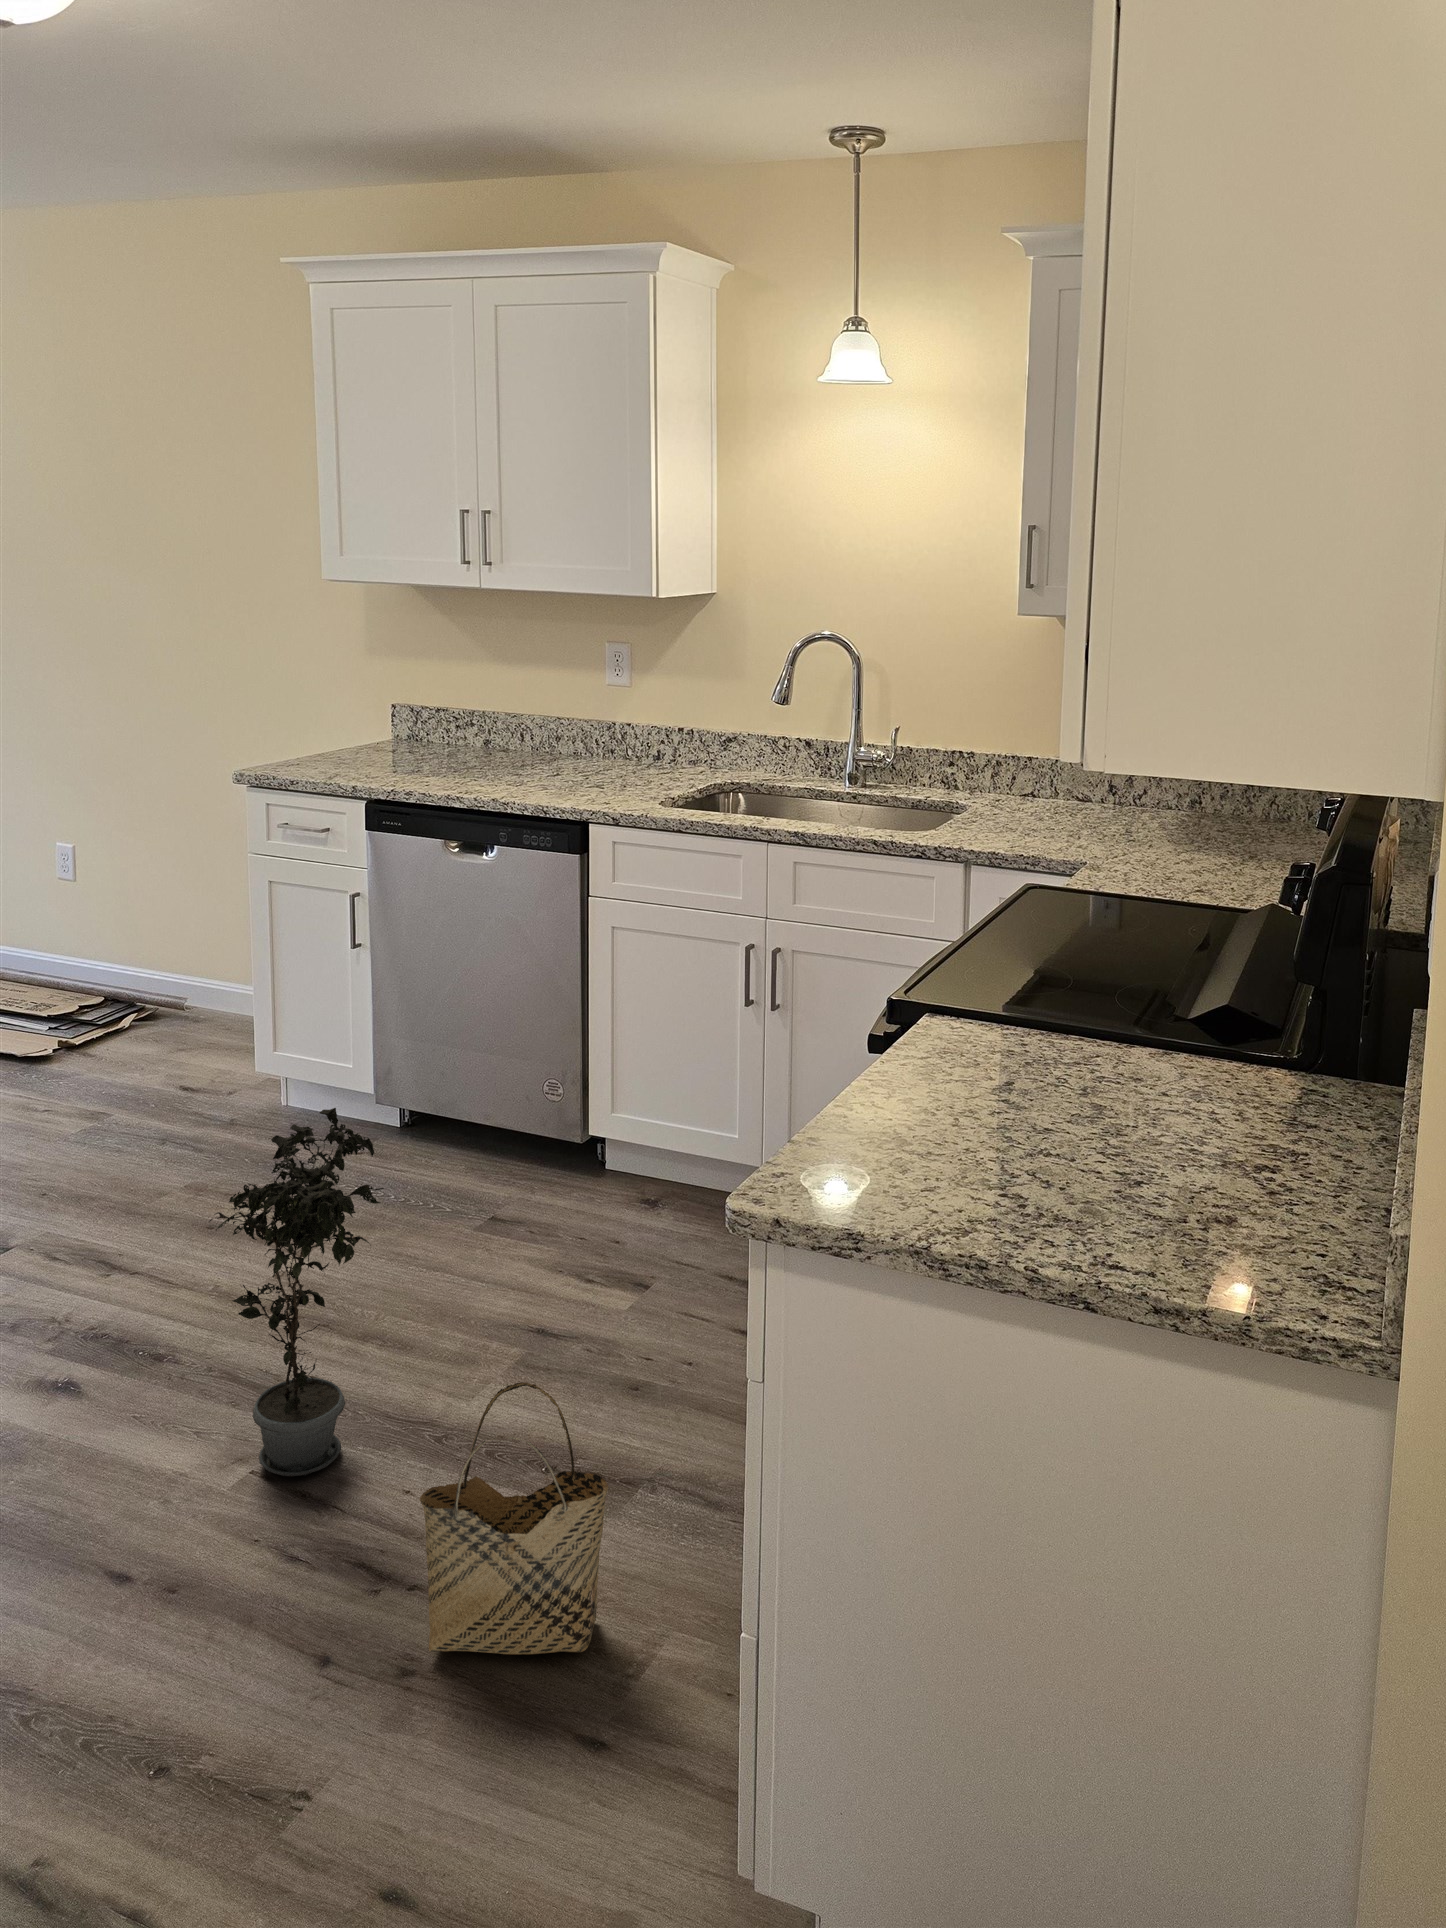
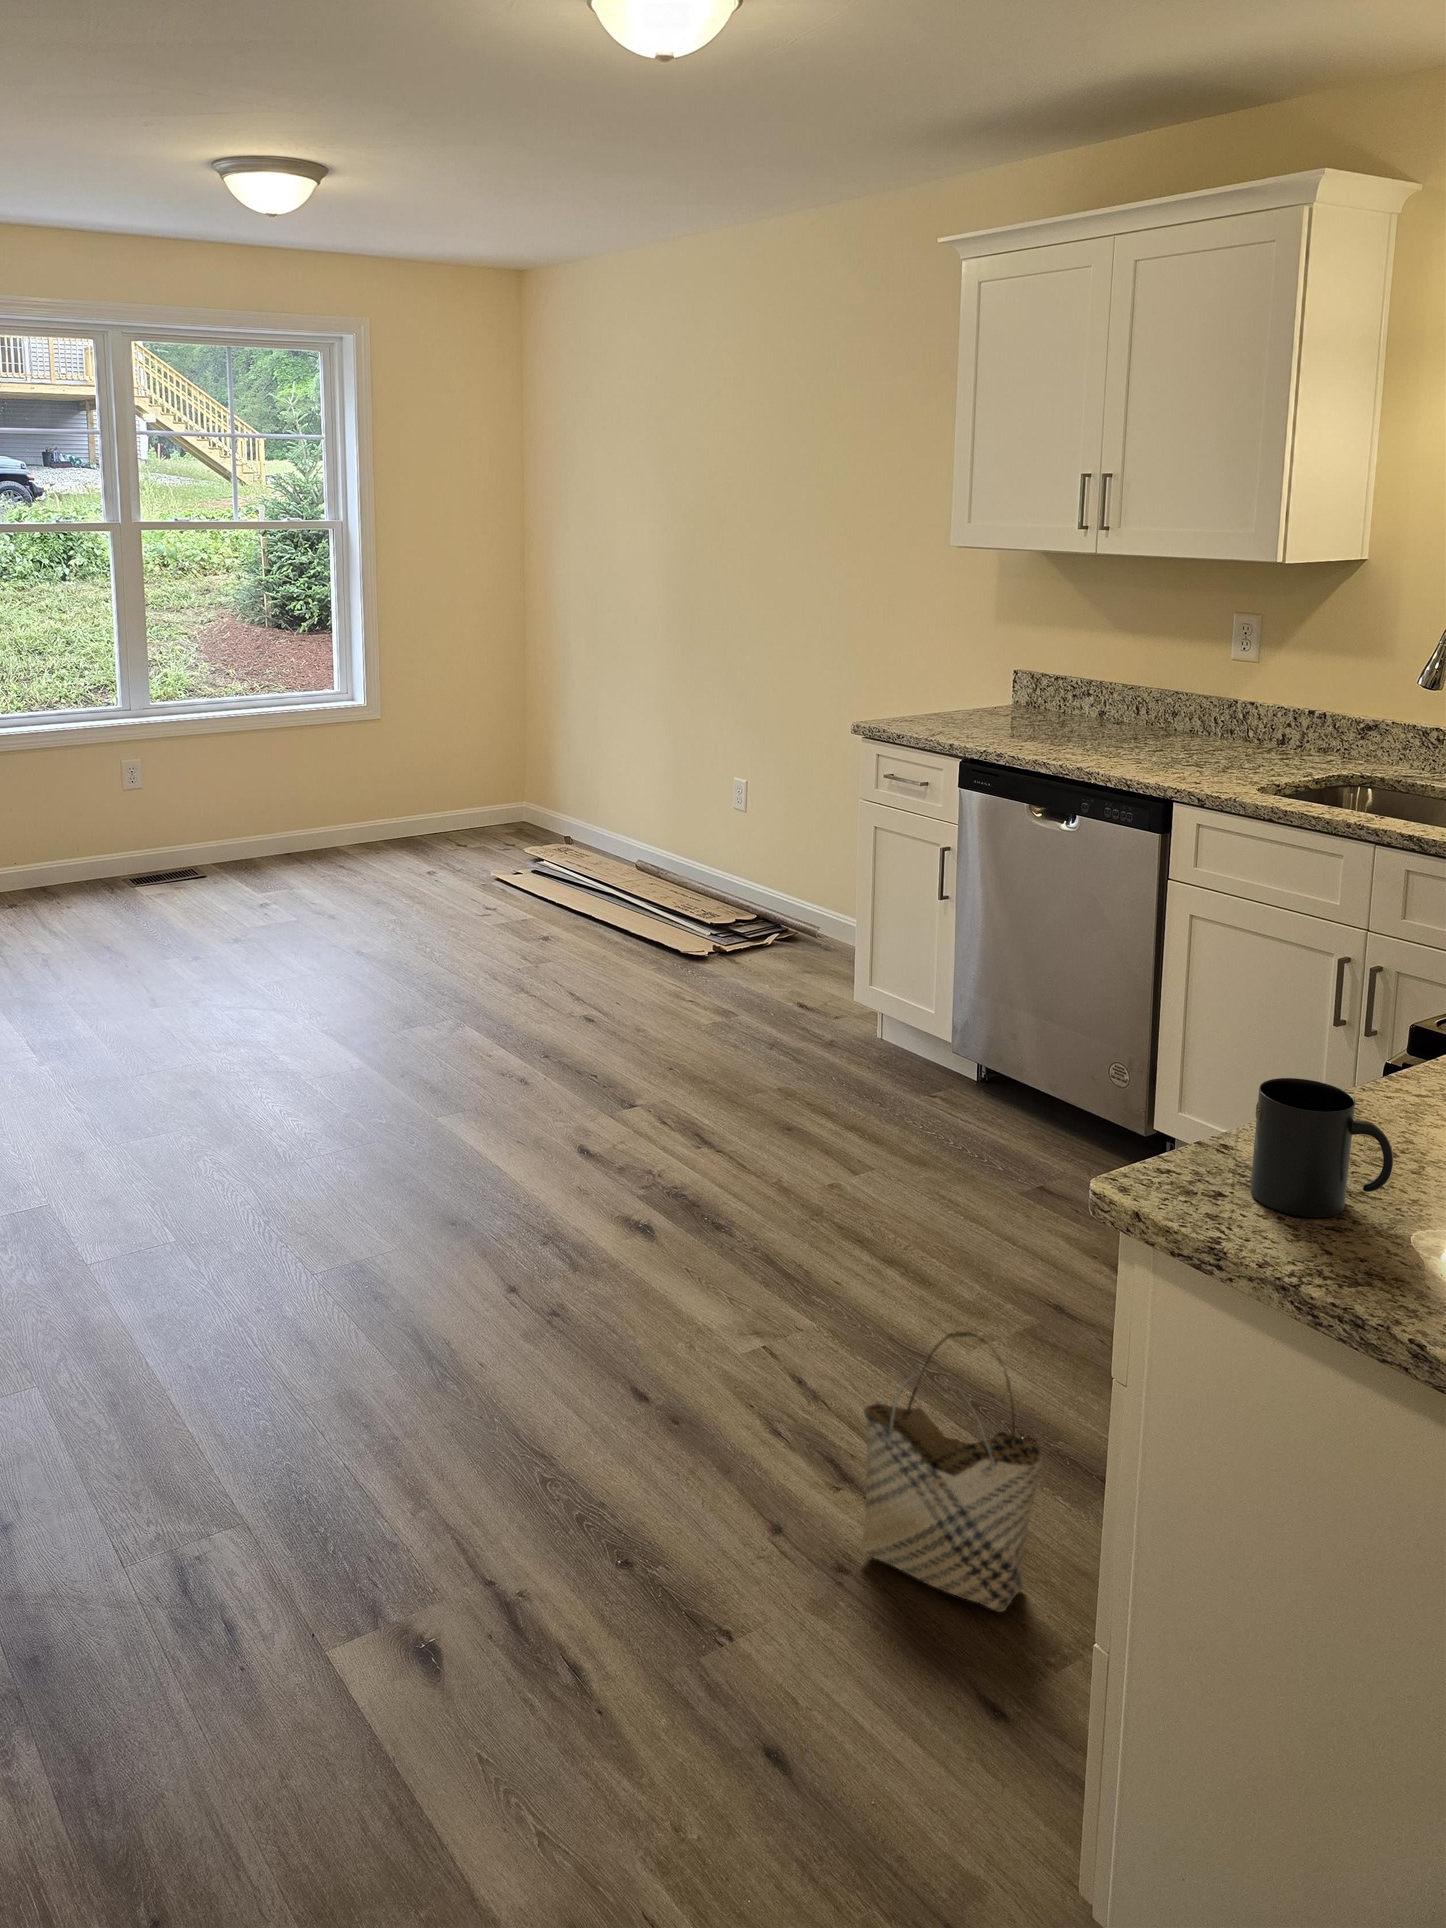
mug: none [849,1063,960,1185] -> present [1250,1078,1393,1217]
potted plant: present [209,1108,384,1477] -> none [739,1037,889,1366]

